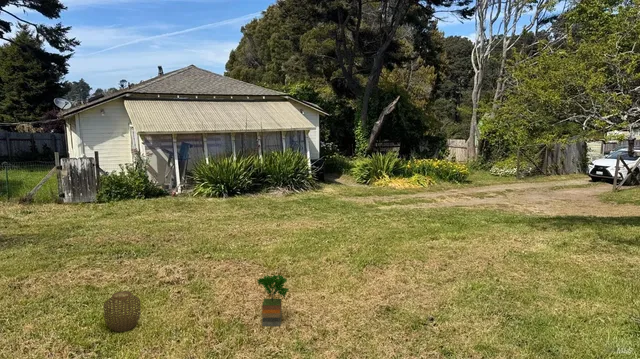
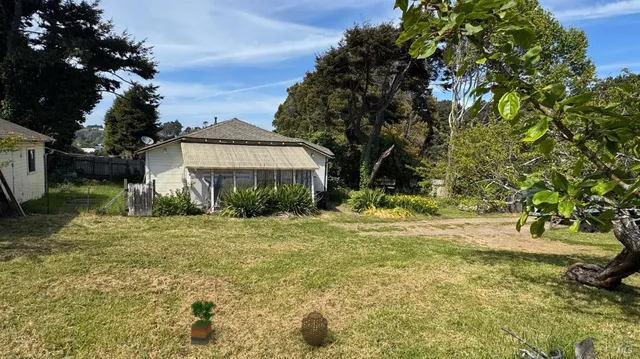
woven basket: present [104,291,141,331] -> present [301,312,328,345]

